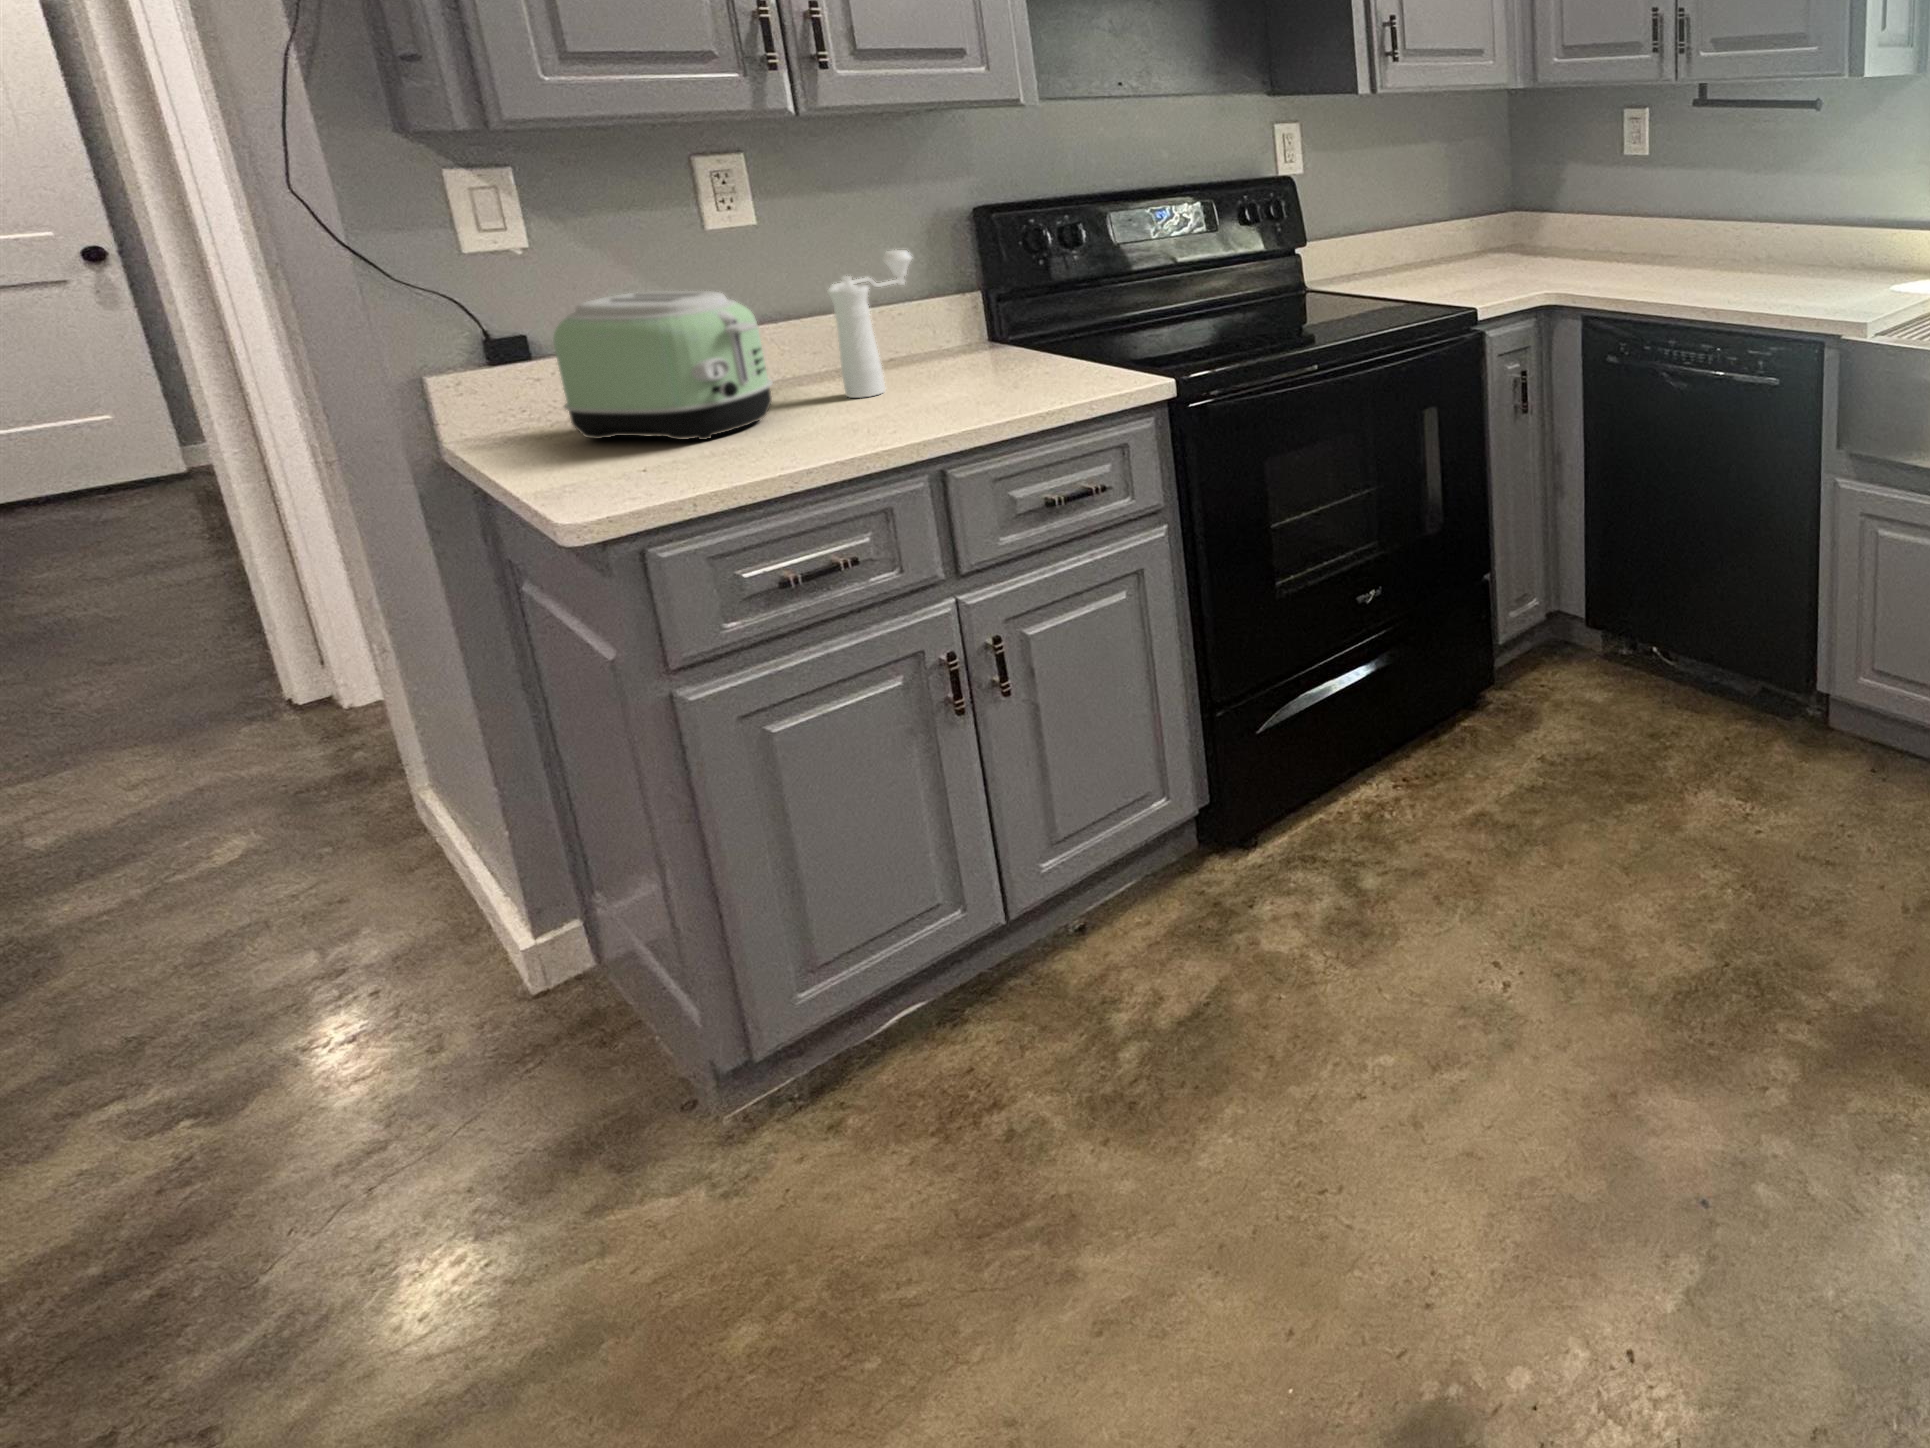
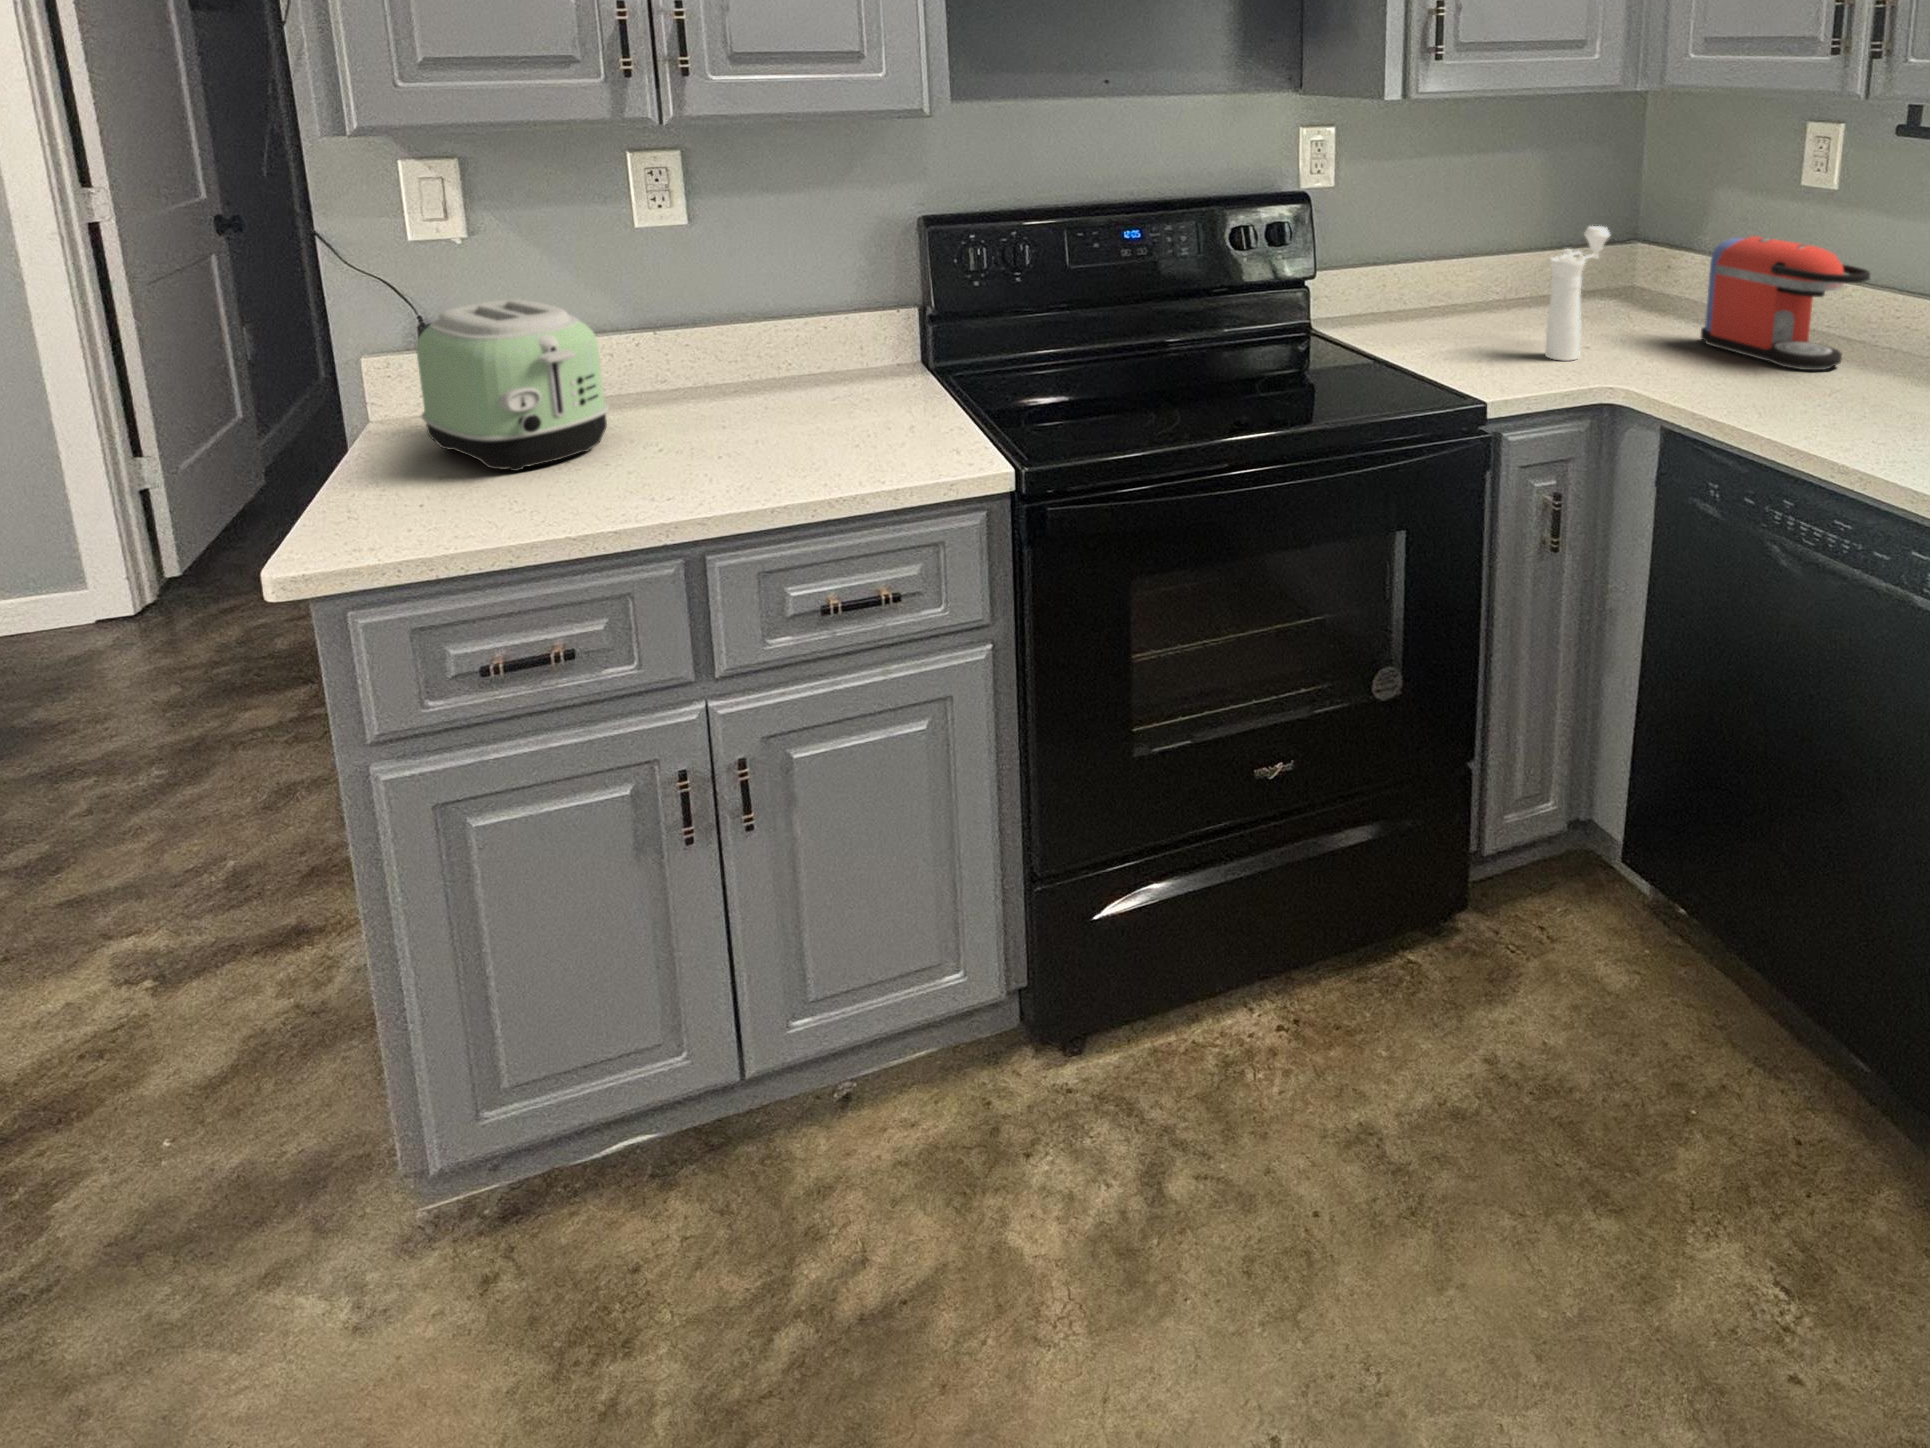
coffee maker: none [1581,186,1687,272] -> present [1701,236,1870,370]
pepper mill: present [828,250,912,398] -> present [1545,226,1610,361]

